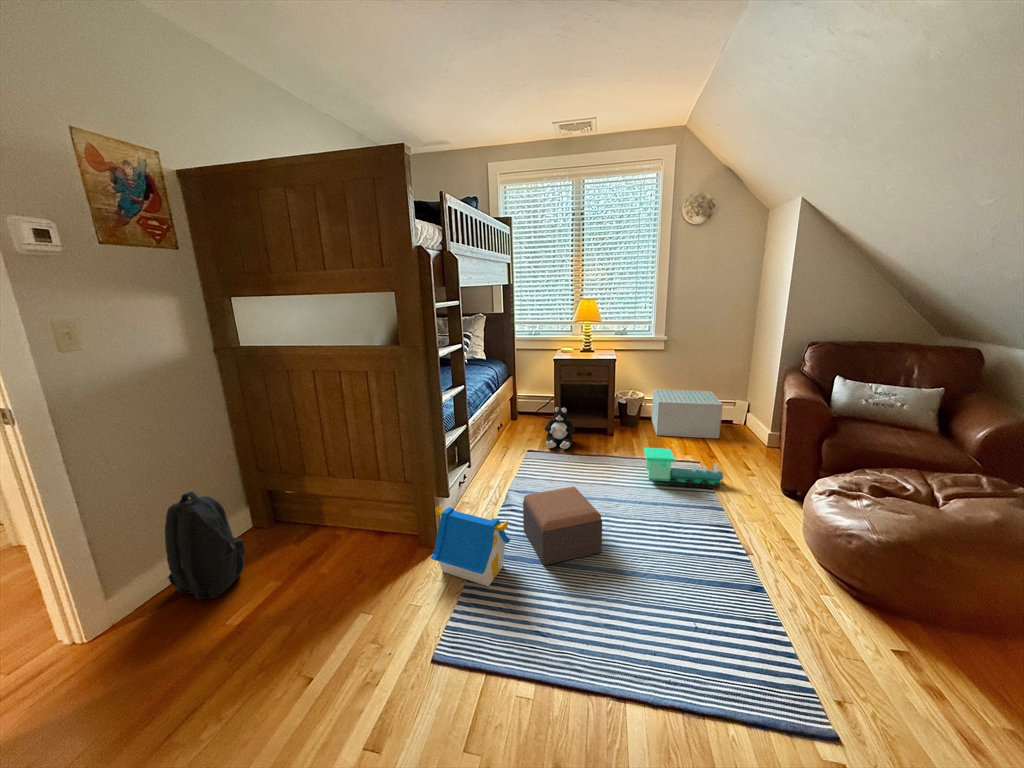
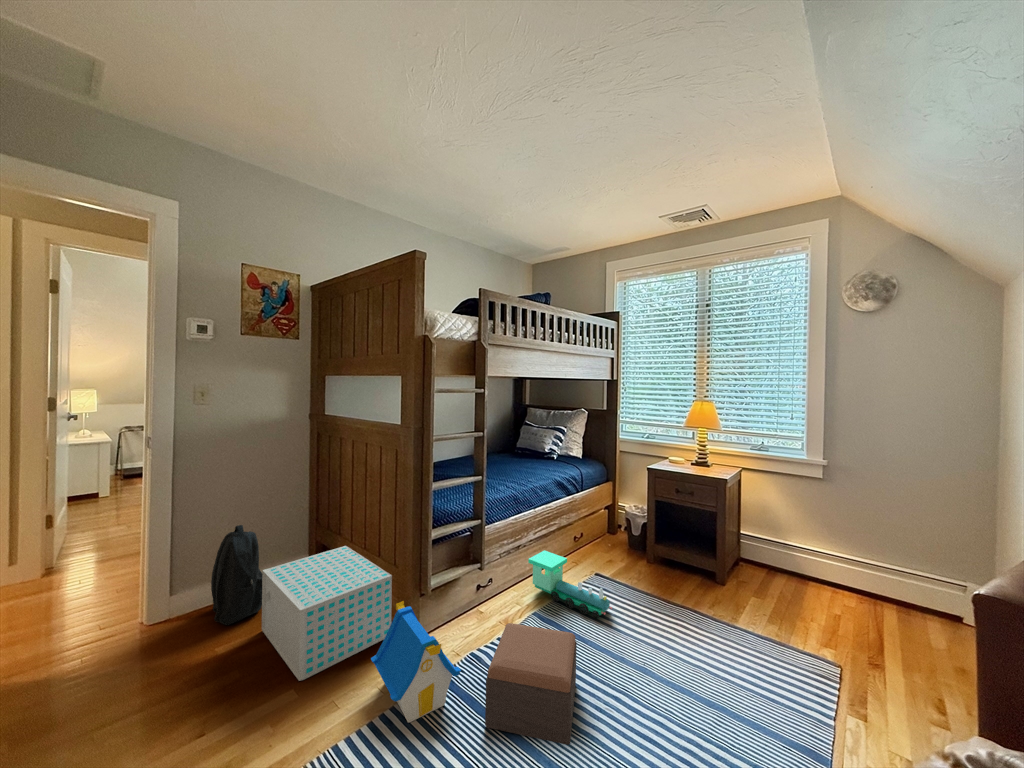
storage box: present [652,389,723,438] -> present [262,546,392,681]
plush toy: present [545,407,575,449] -> none [618,527,661,584]
toy train: present [644,448,724,488] -> present [528,550,612,618]

